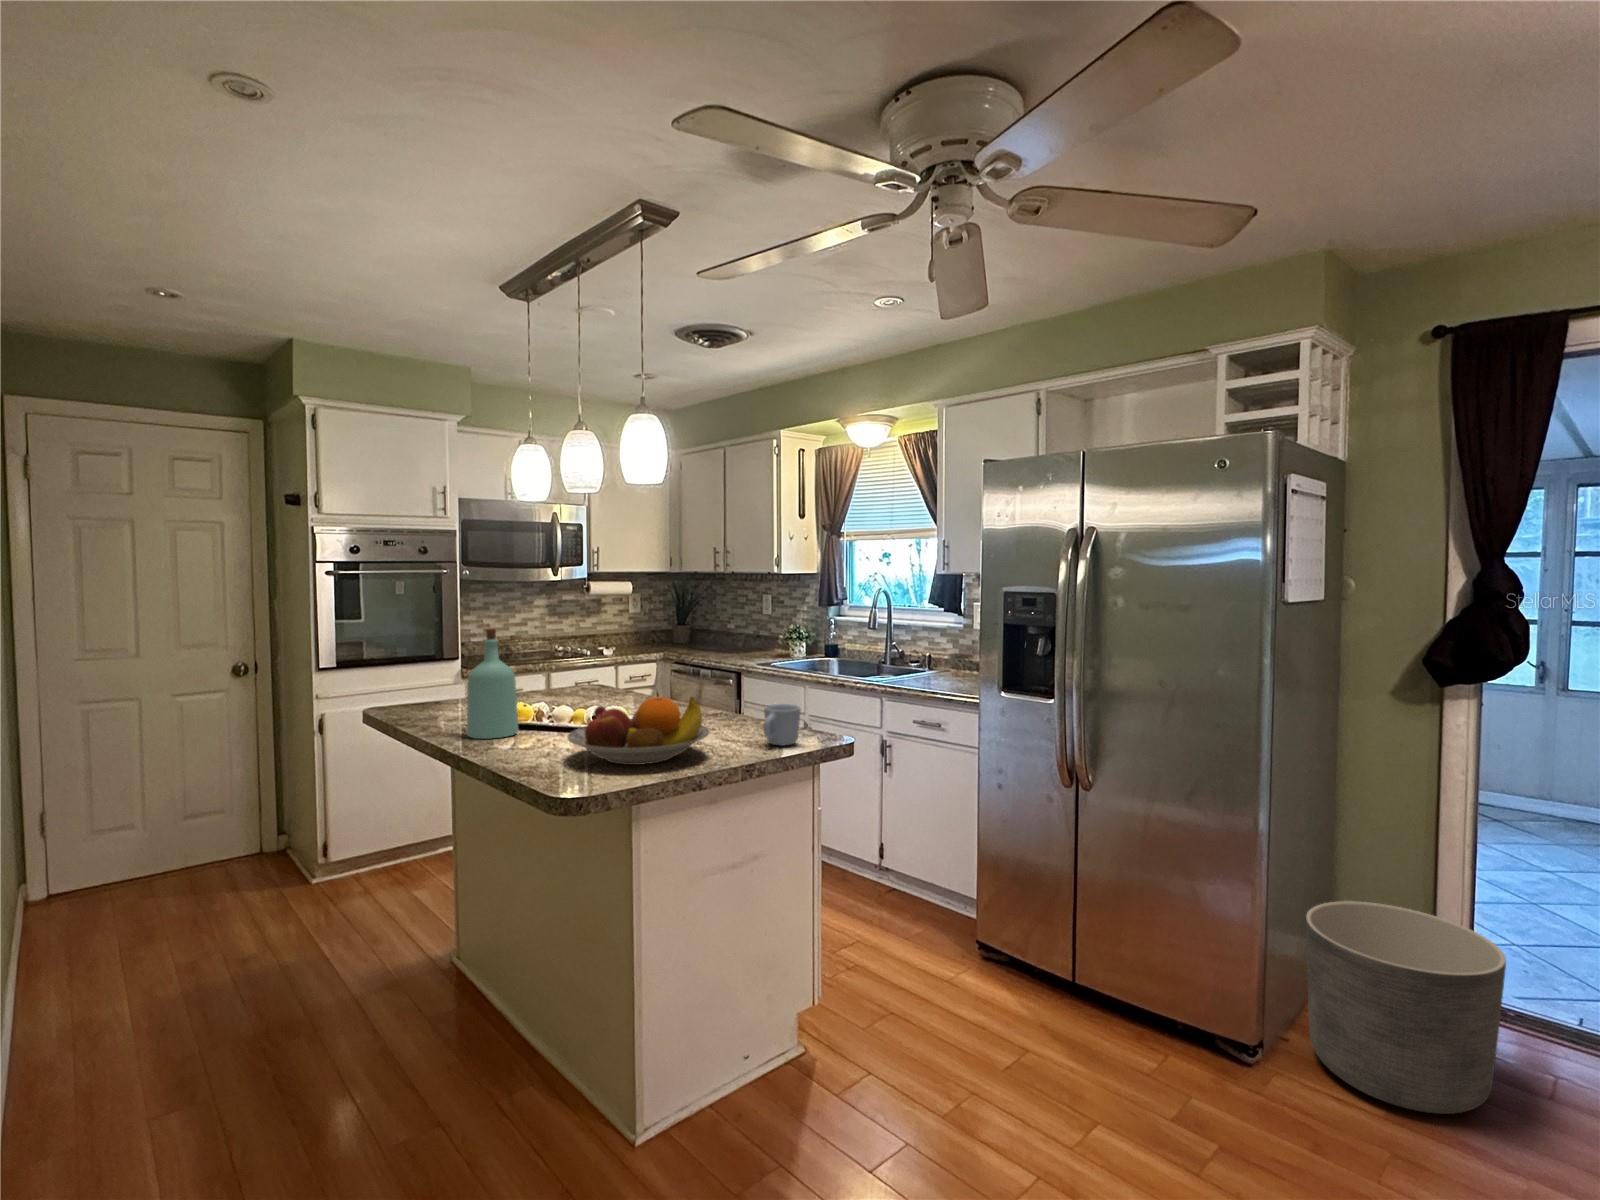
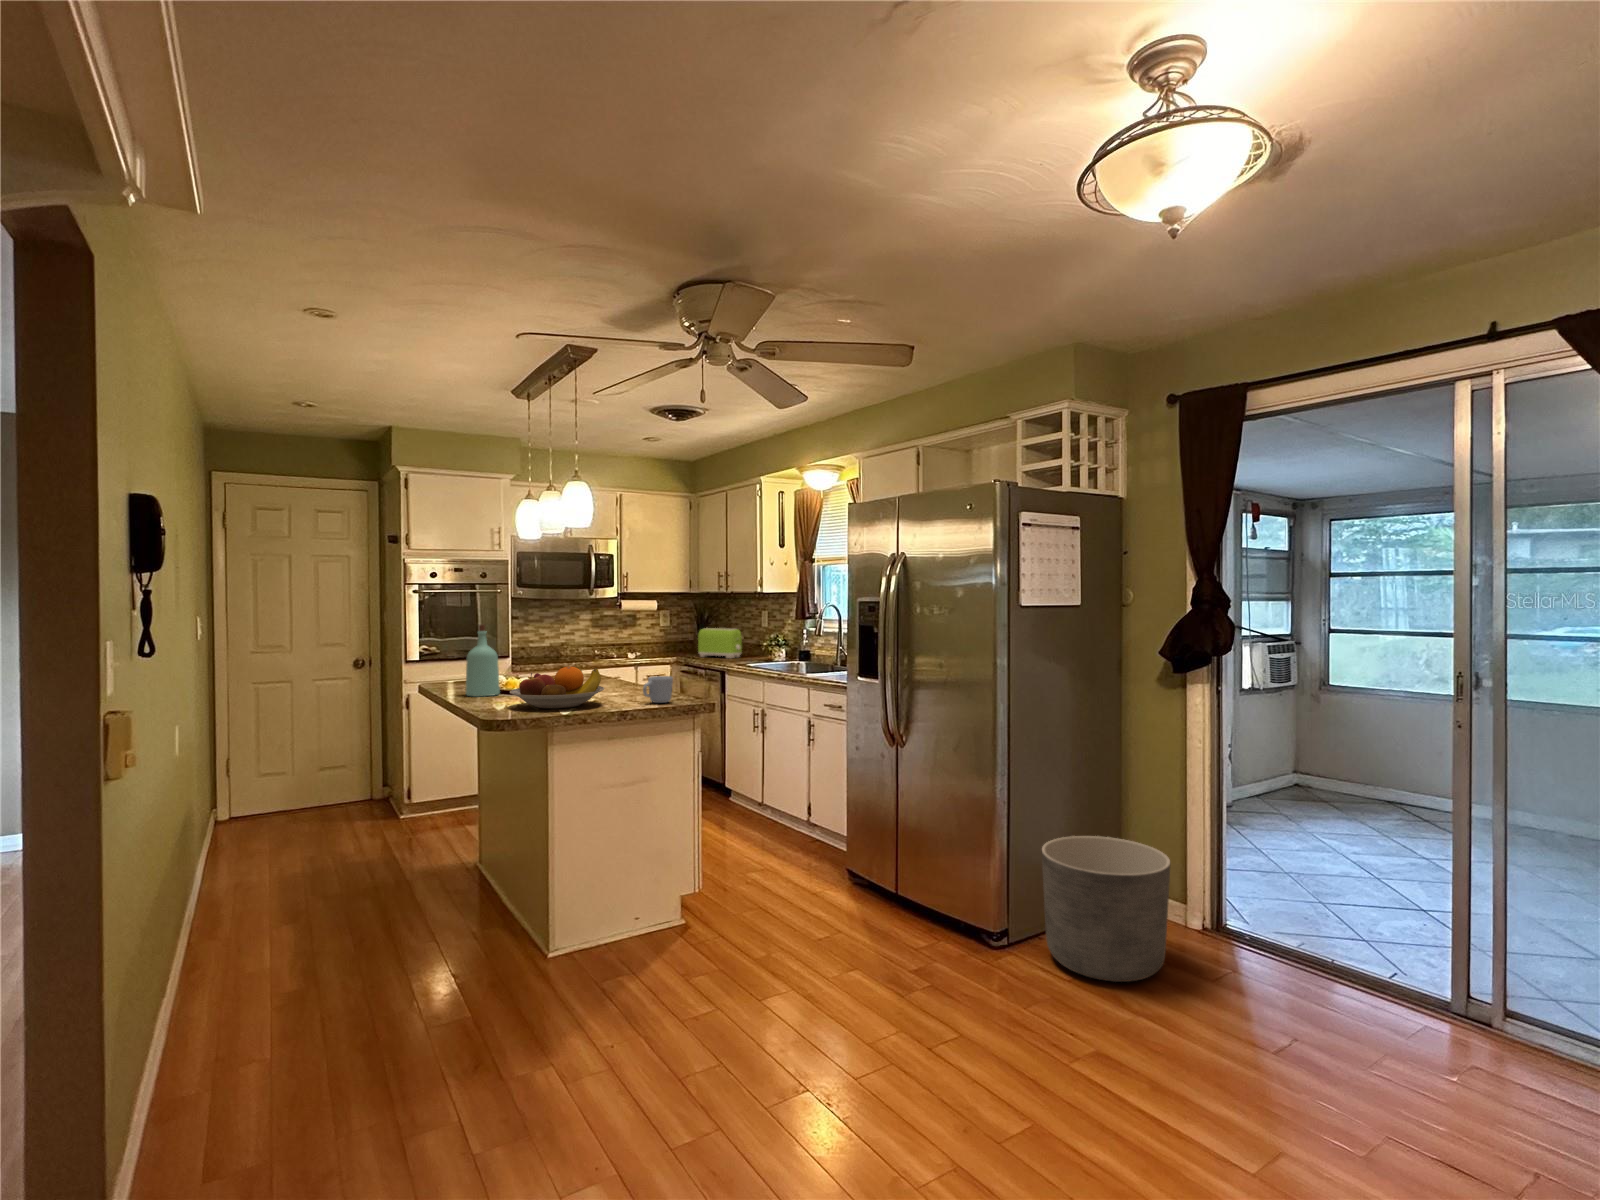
toaster: none [688,616,742,653] -> present [698,628,742,658]

